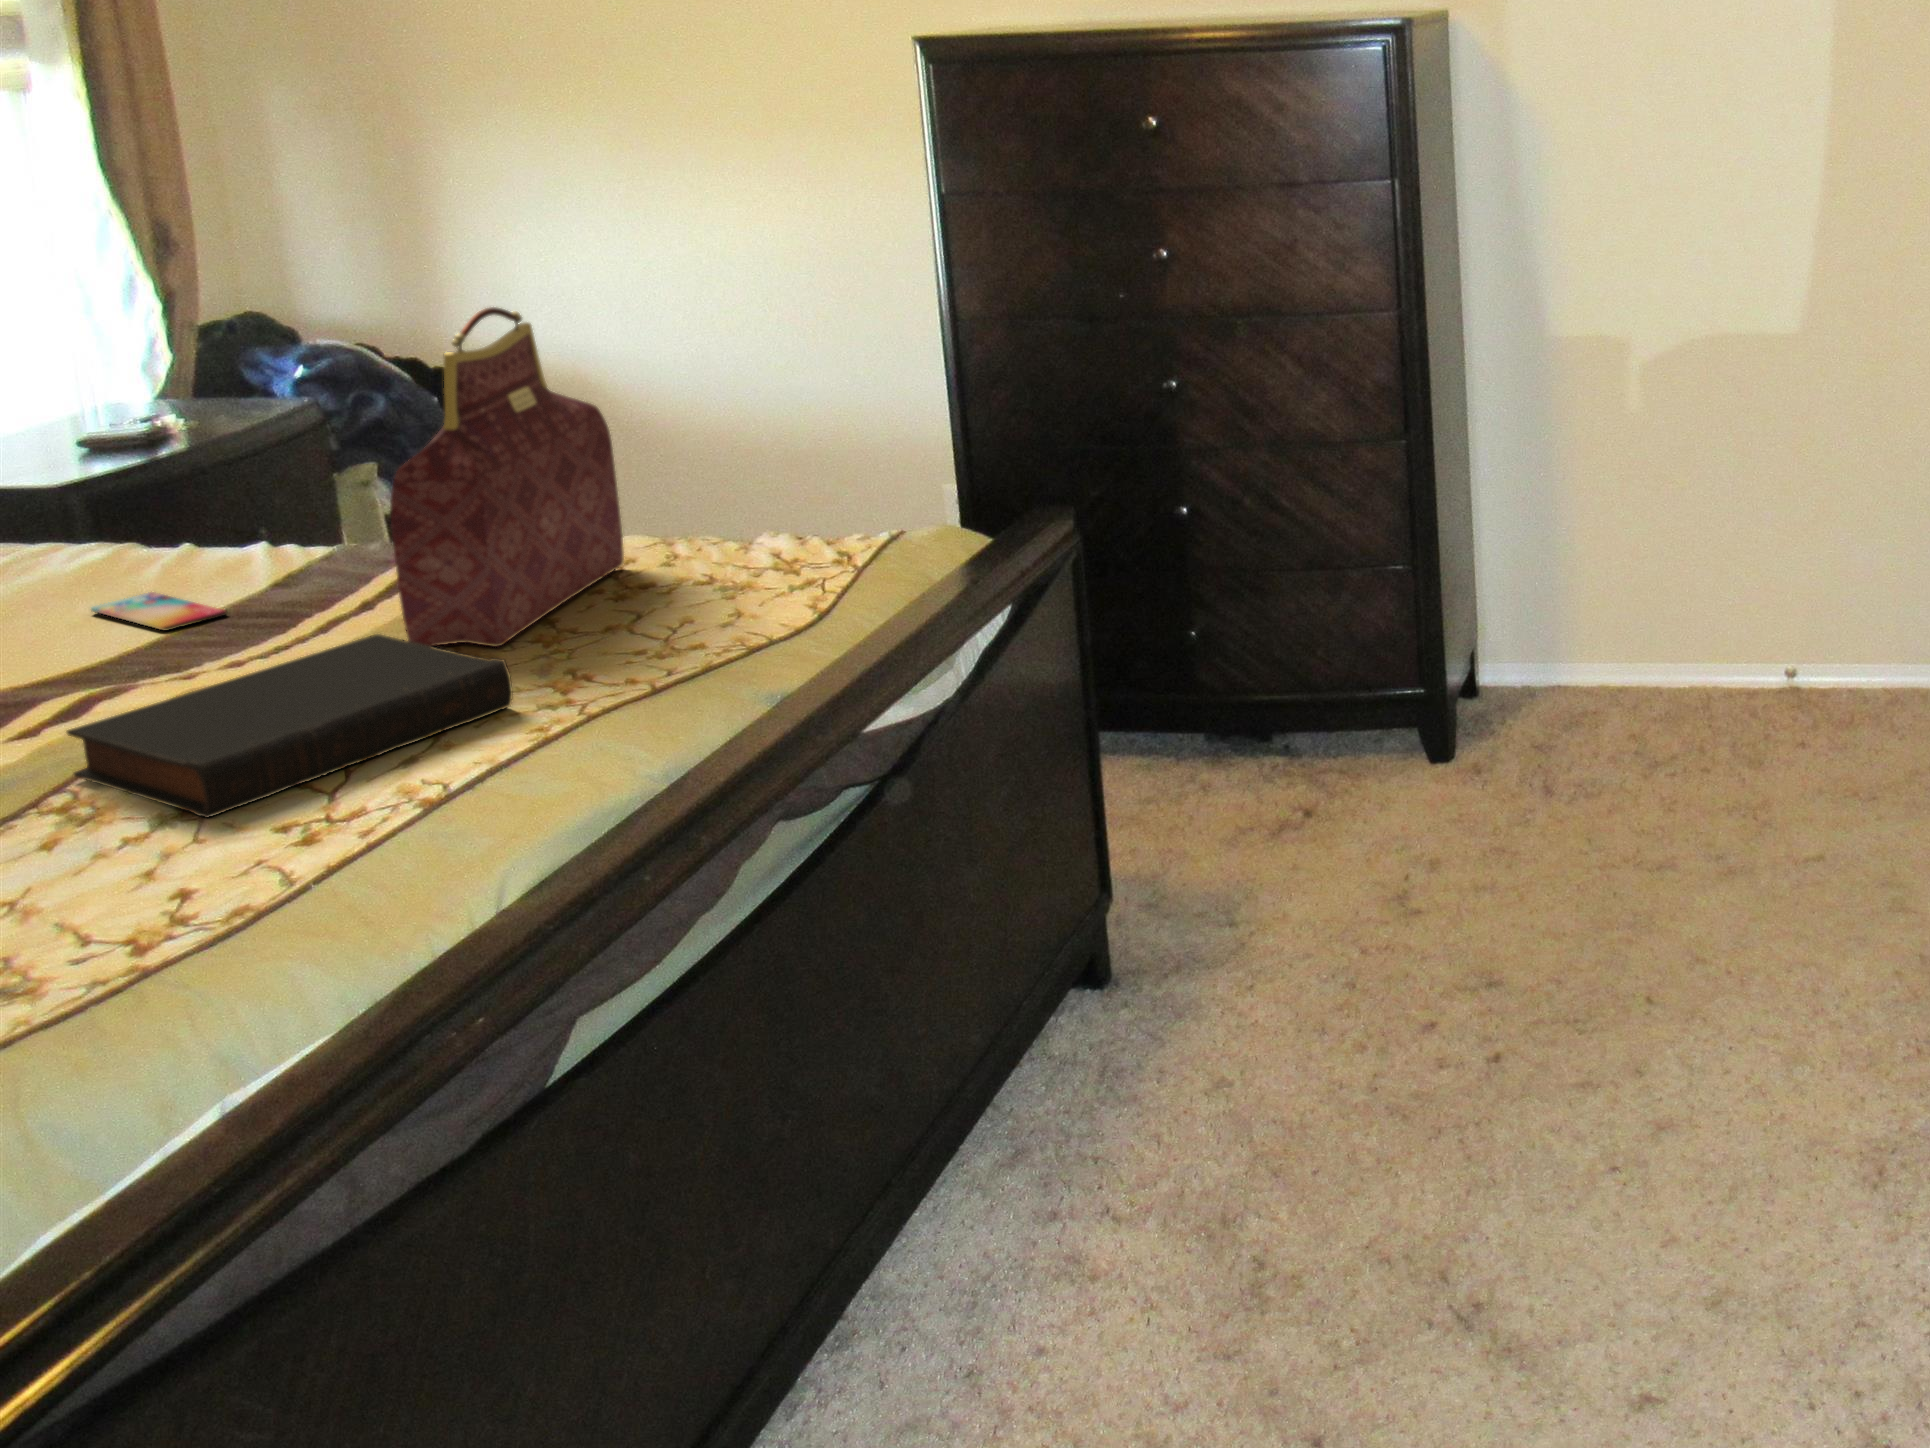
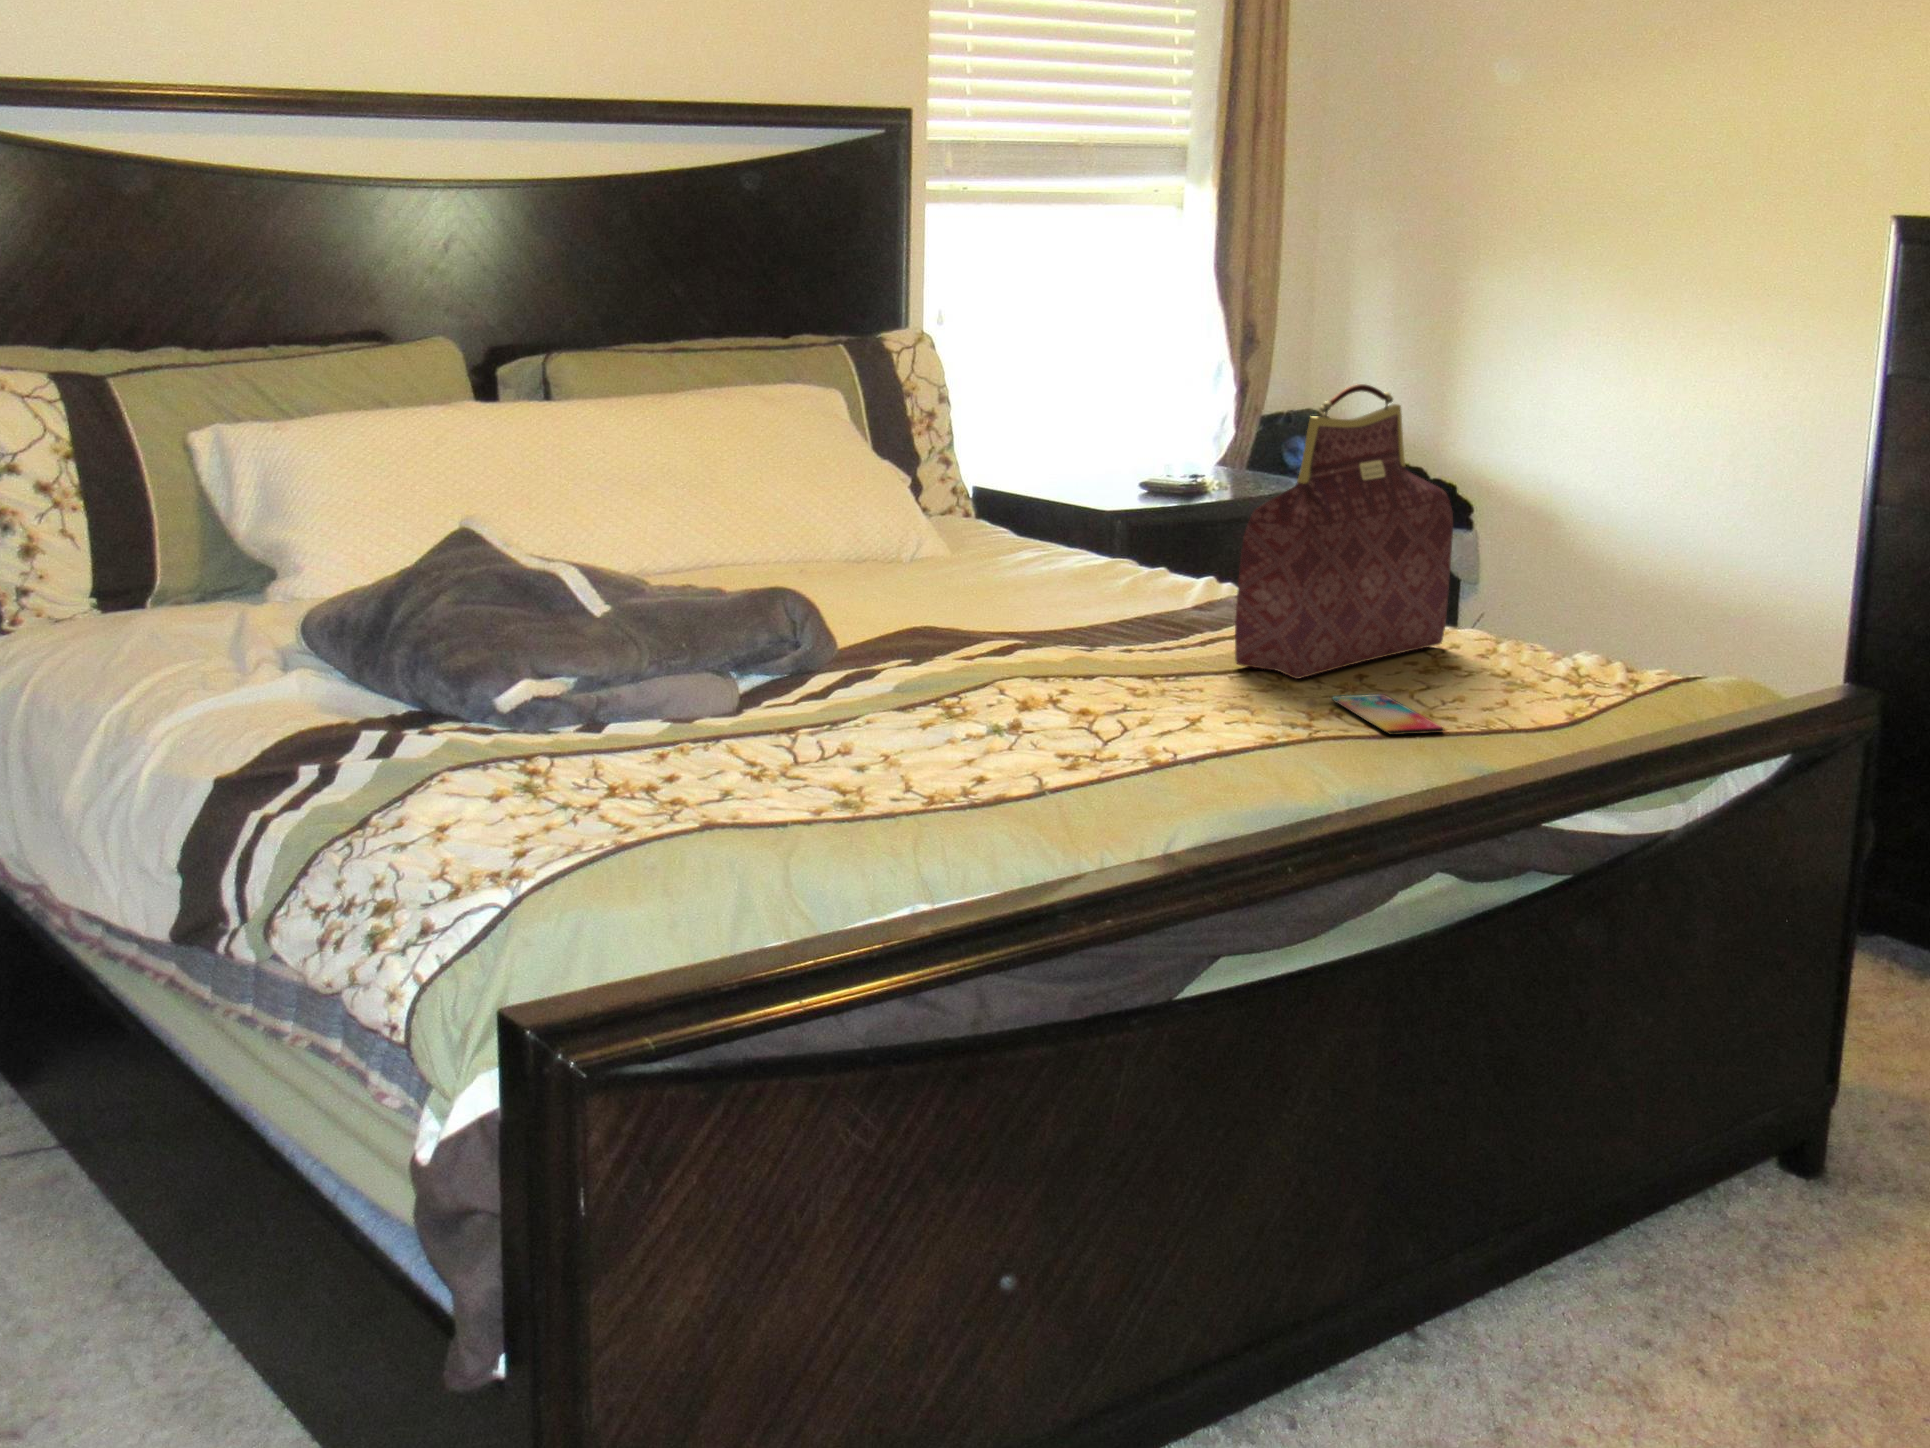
smartphone: present [92,592,227,631] -> present [1332,694,1444,735]
book: present [67,634,513,818] -> none [971,641,1275,736]

